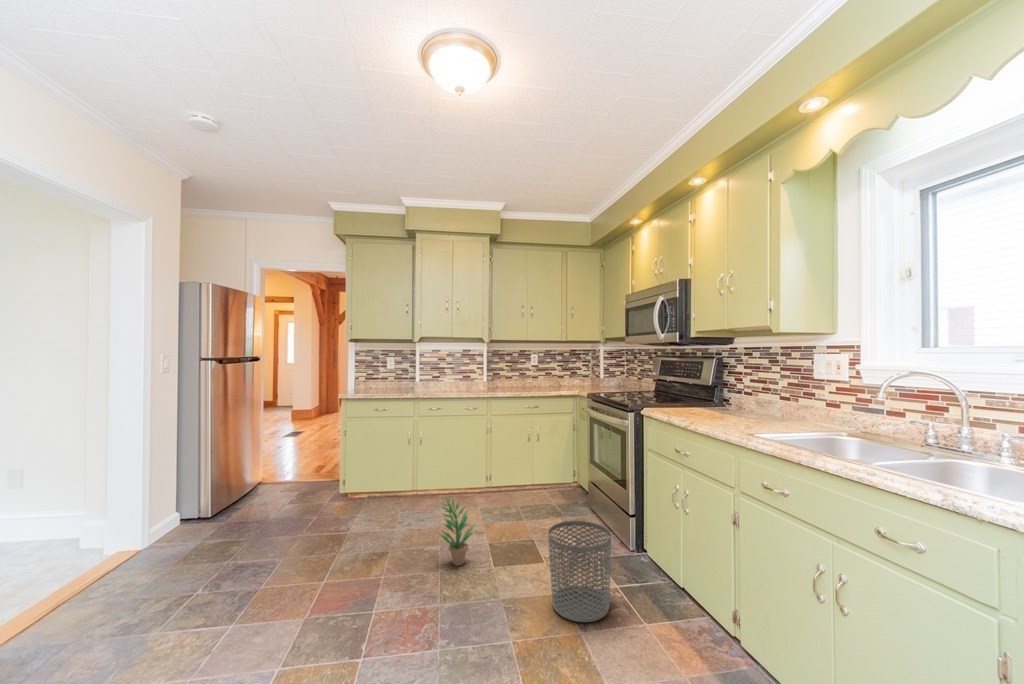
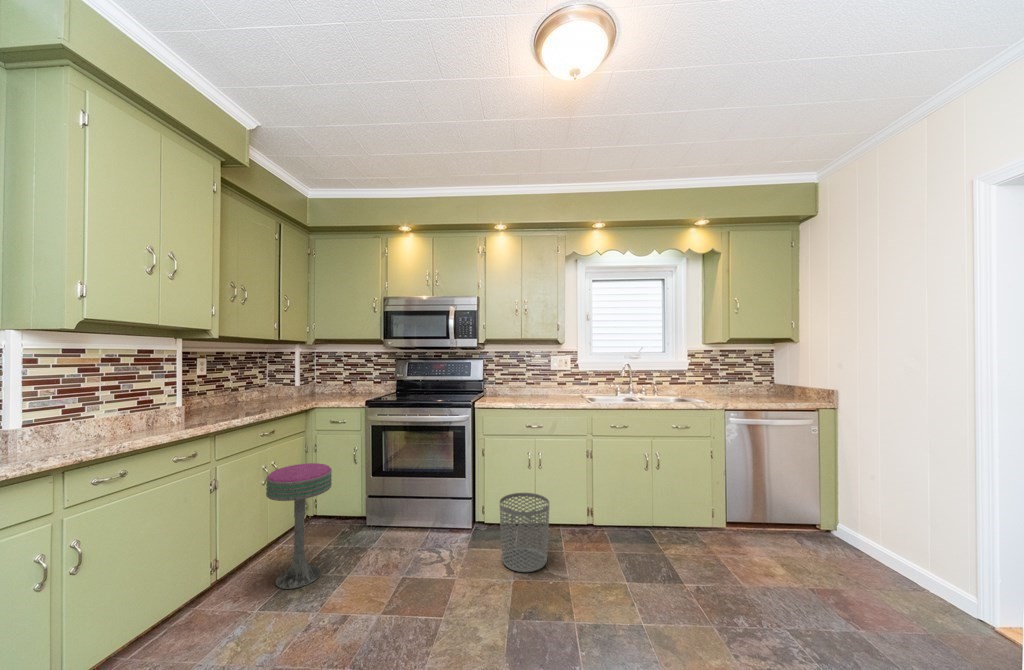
bar stool: none [483,433,525,519] -> present [266,463,332,589]
potted plant: present [439,497,475,566] -> none [387,538,436,629]

